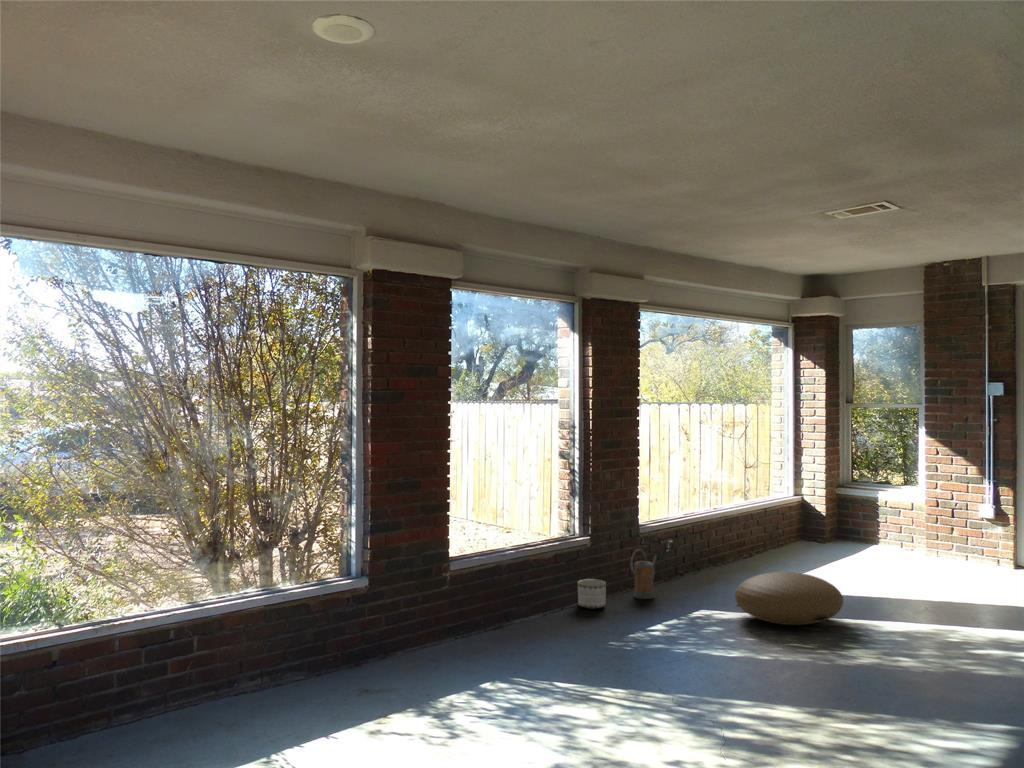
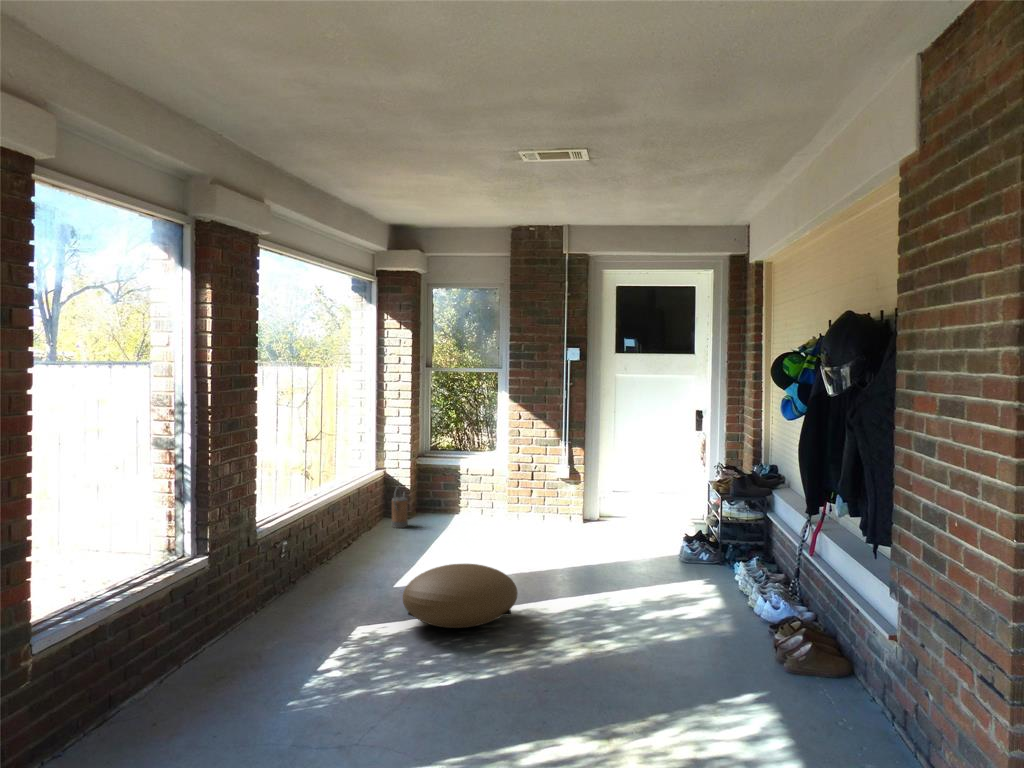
watering can: present [630,549,657,599] -> present [391,487,408,528]
planter: present [578,579,606,609] -> none [200,614,241,658]

